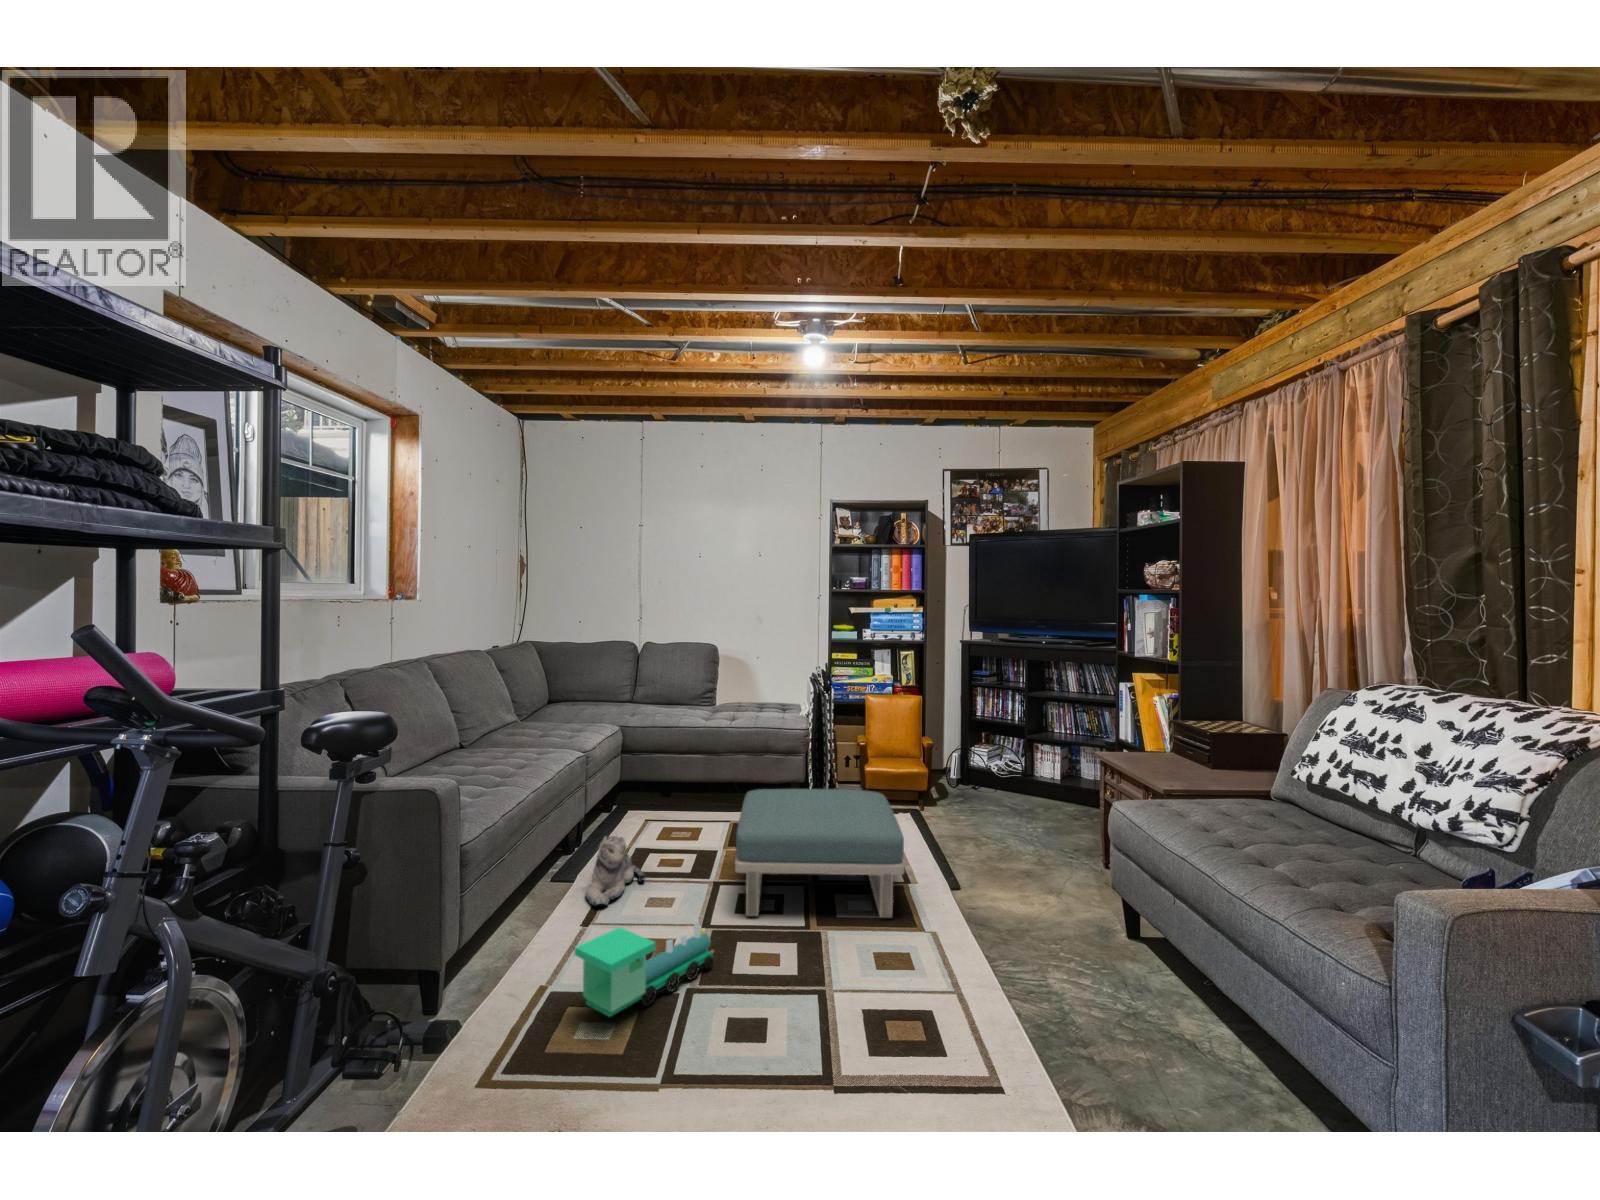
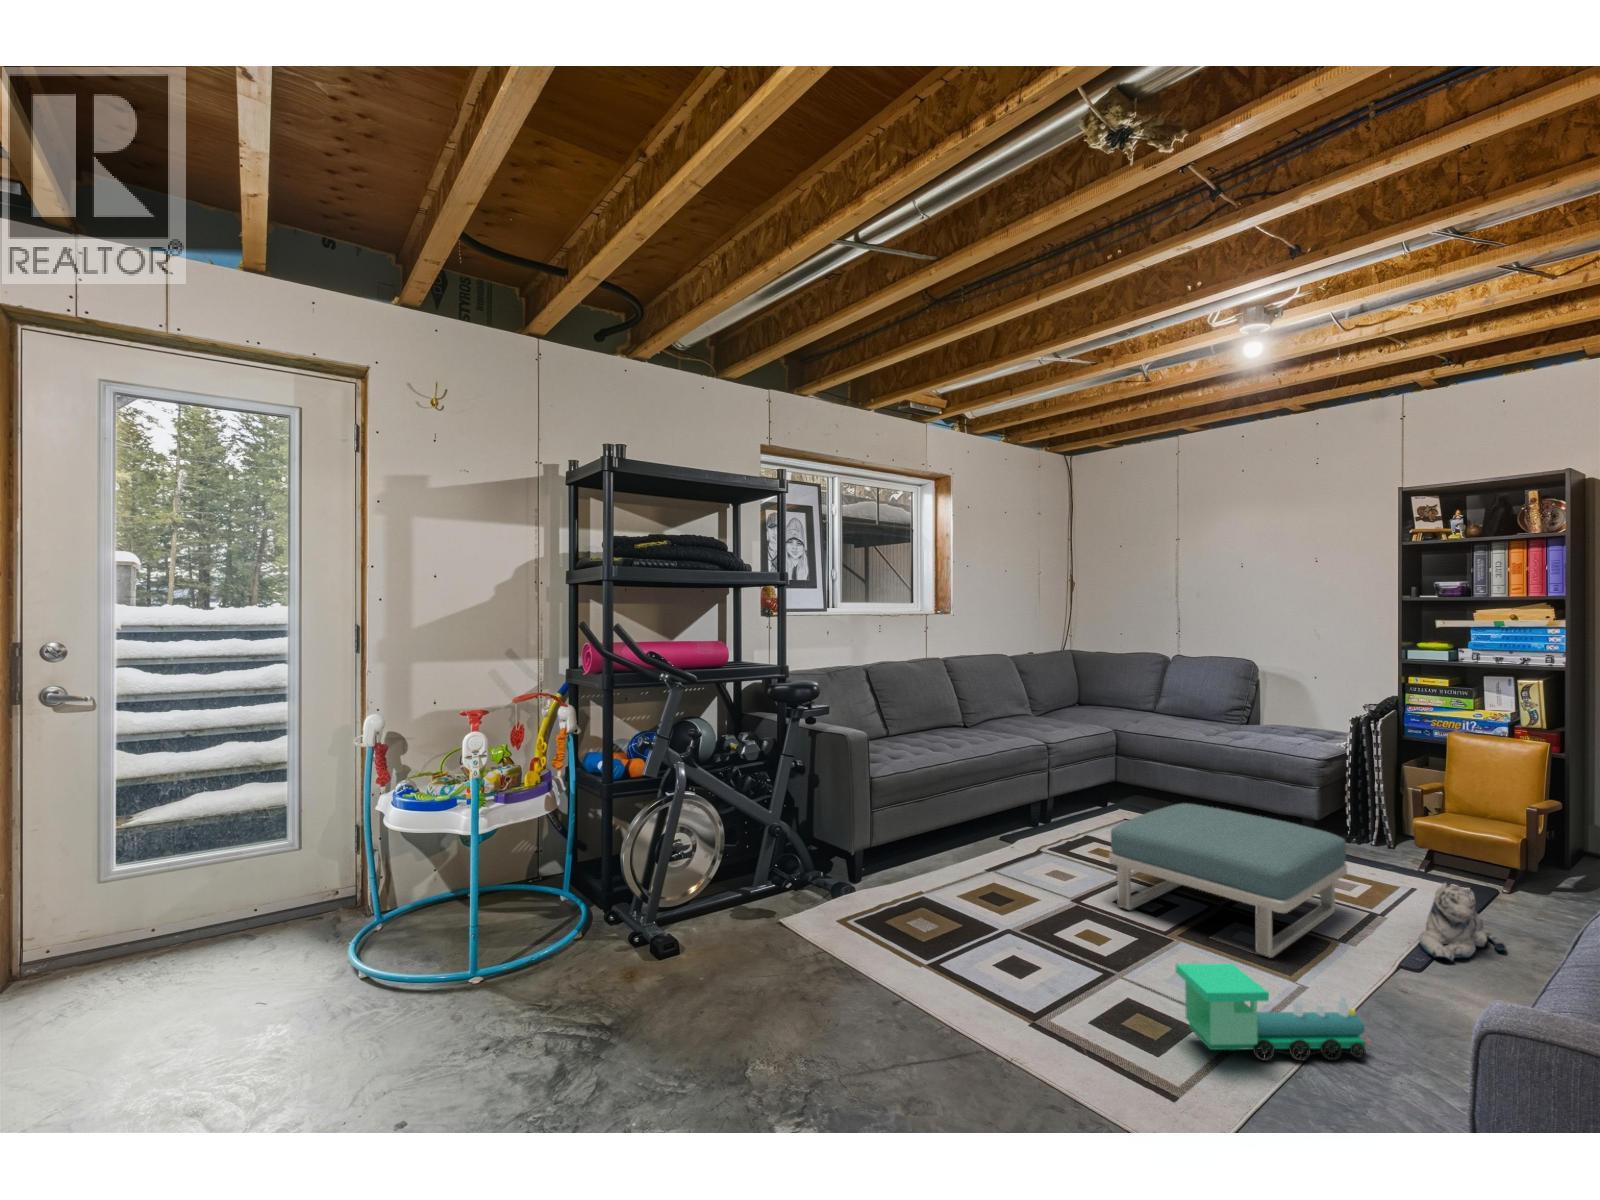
plush toy: present [586,836,645,906] -> present [1419,883,1506,961]
toy train: present [574,921,714,1017] -> present [1176,963,1369,1061]

